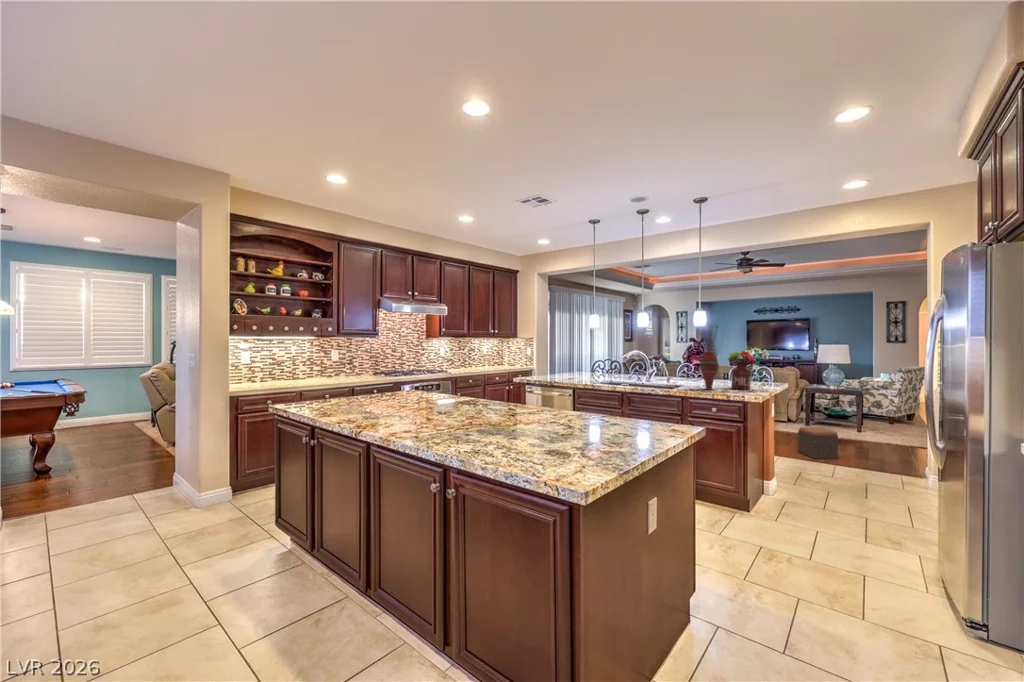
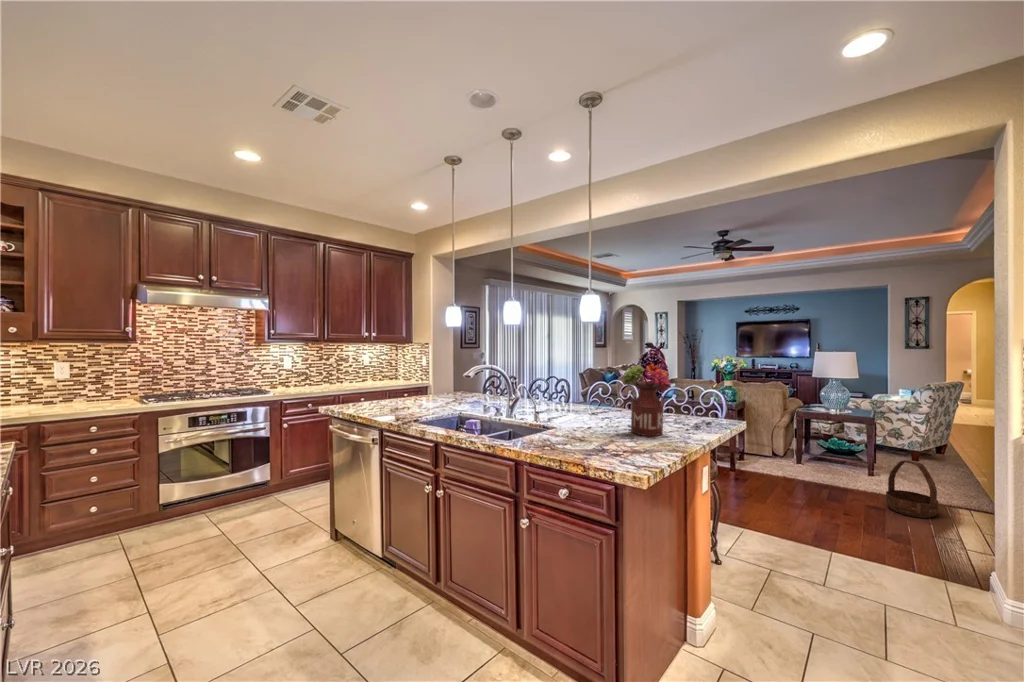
vase: present [700,351,719,390] -> none [568,364,601,437]
basket: none [869,416,902,451] -> present [886,460,938,518]
footstool: present [798,427,838,459] -> none [774,480,835,533]

